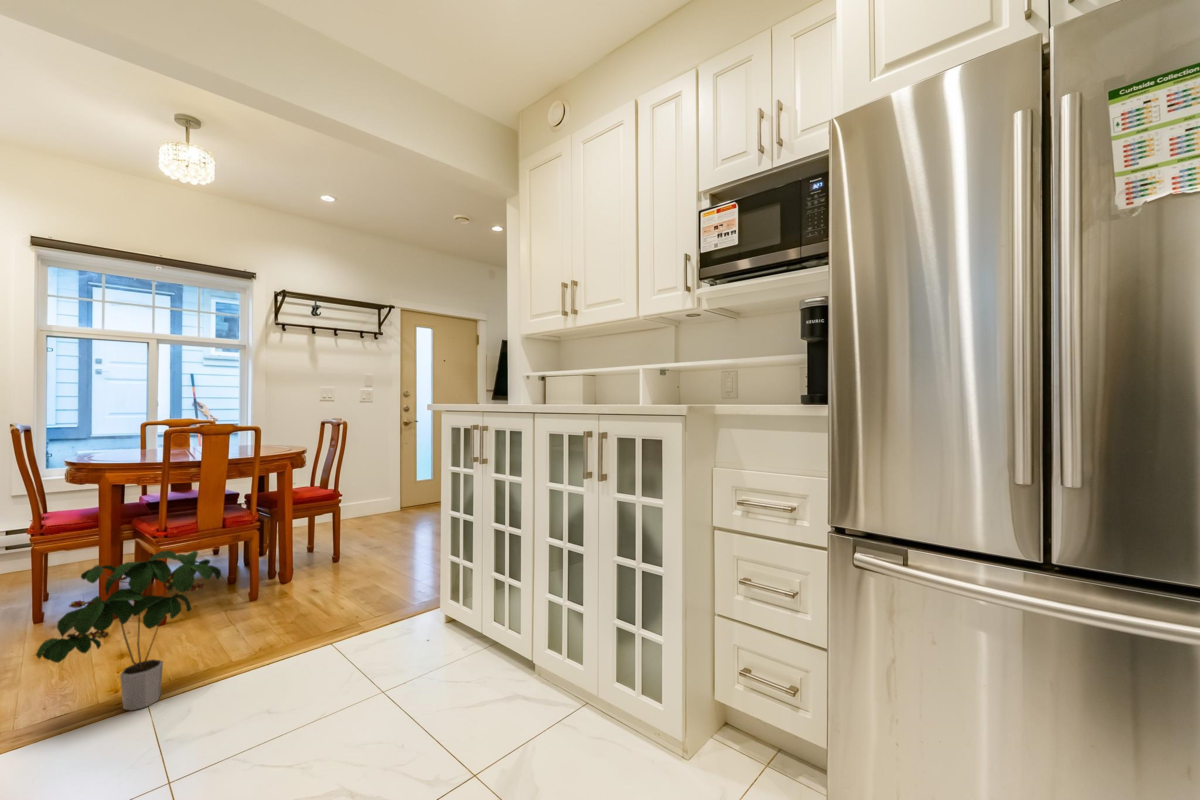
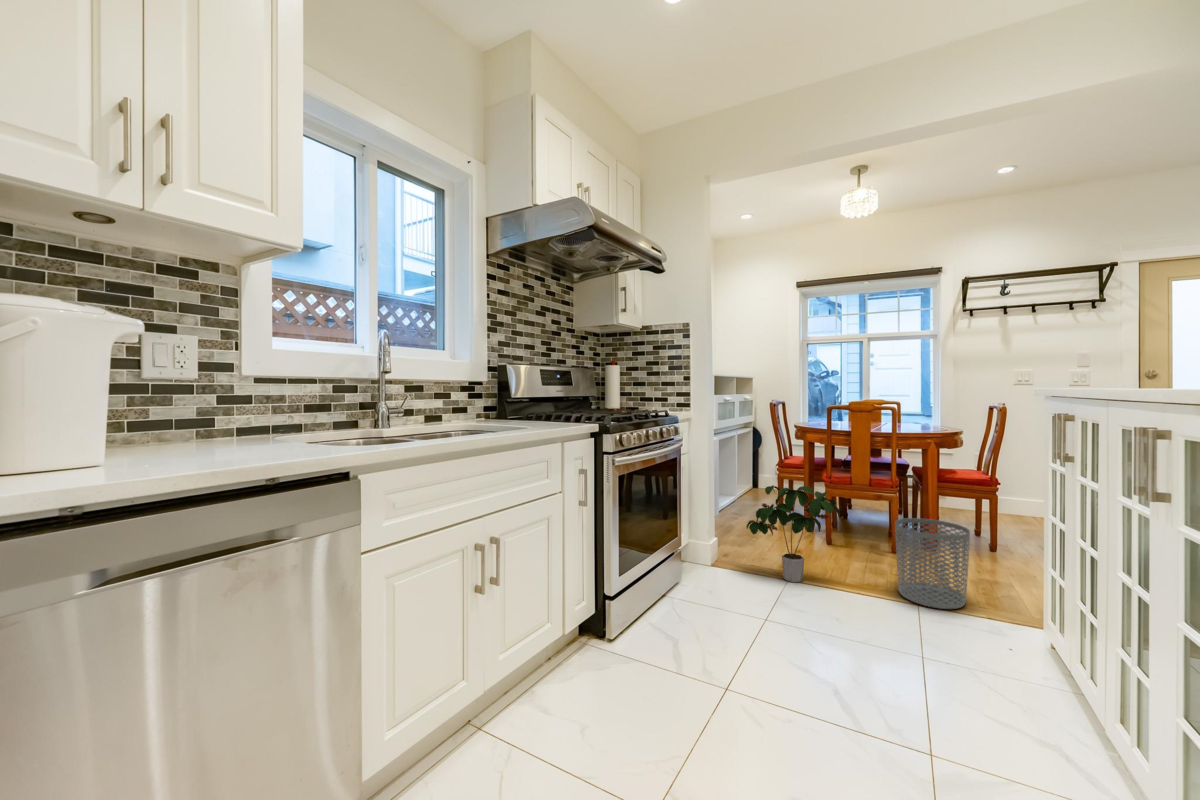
waste bin: none [289,546,365,648] -> present [895,518,970,609]

